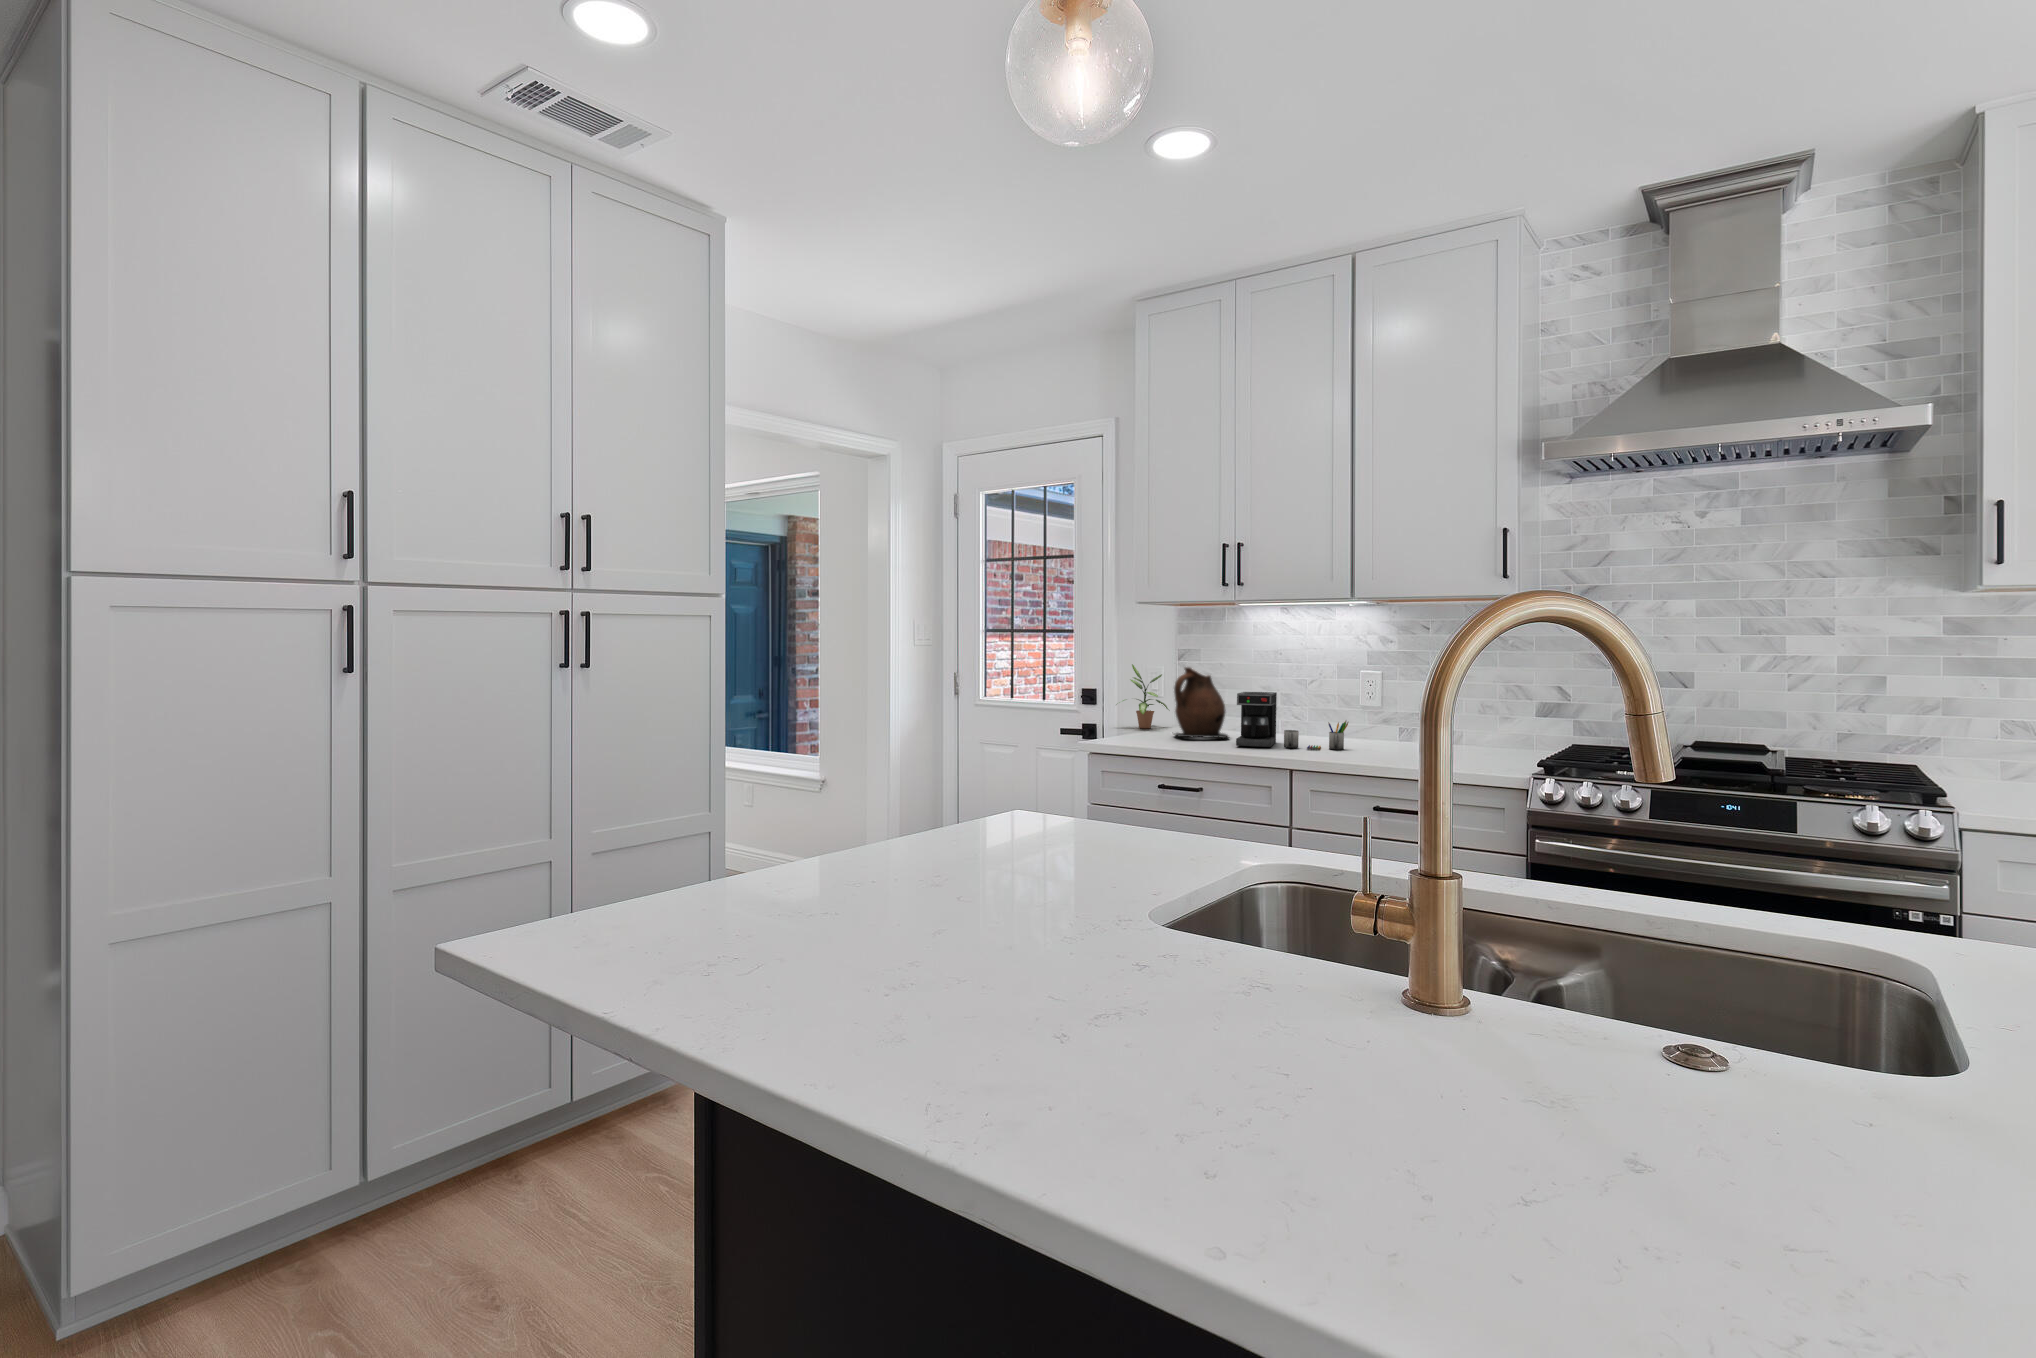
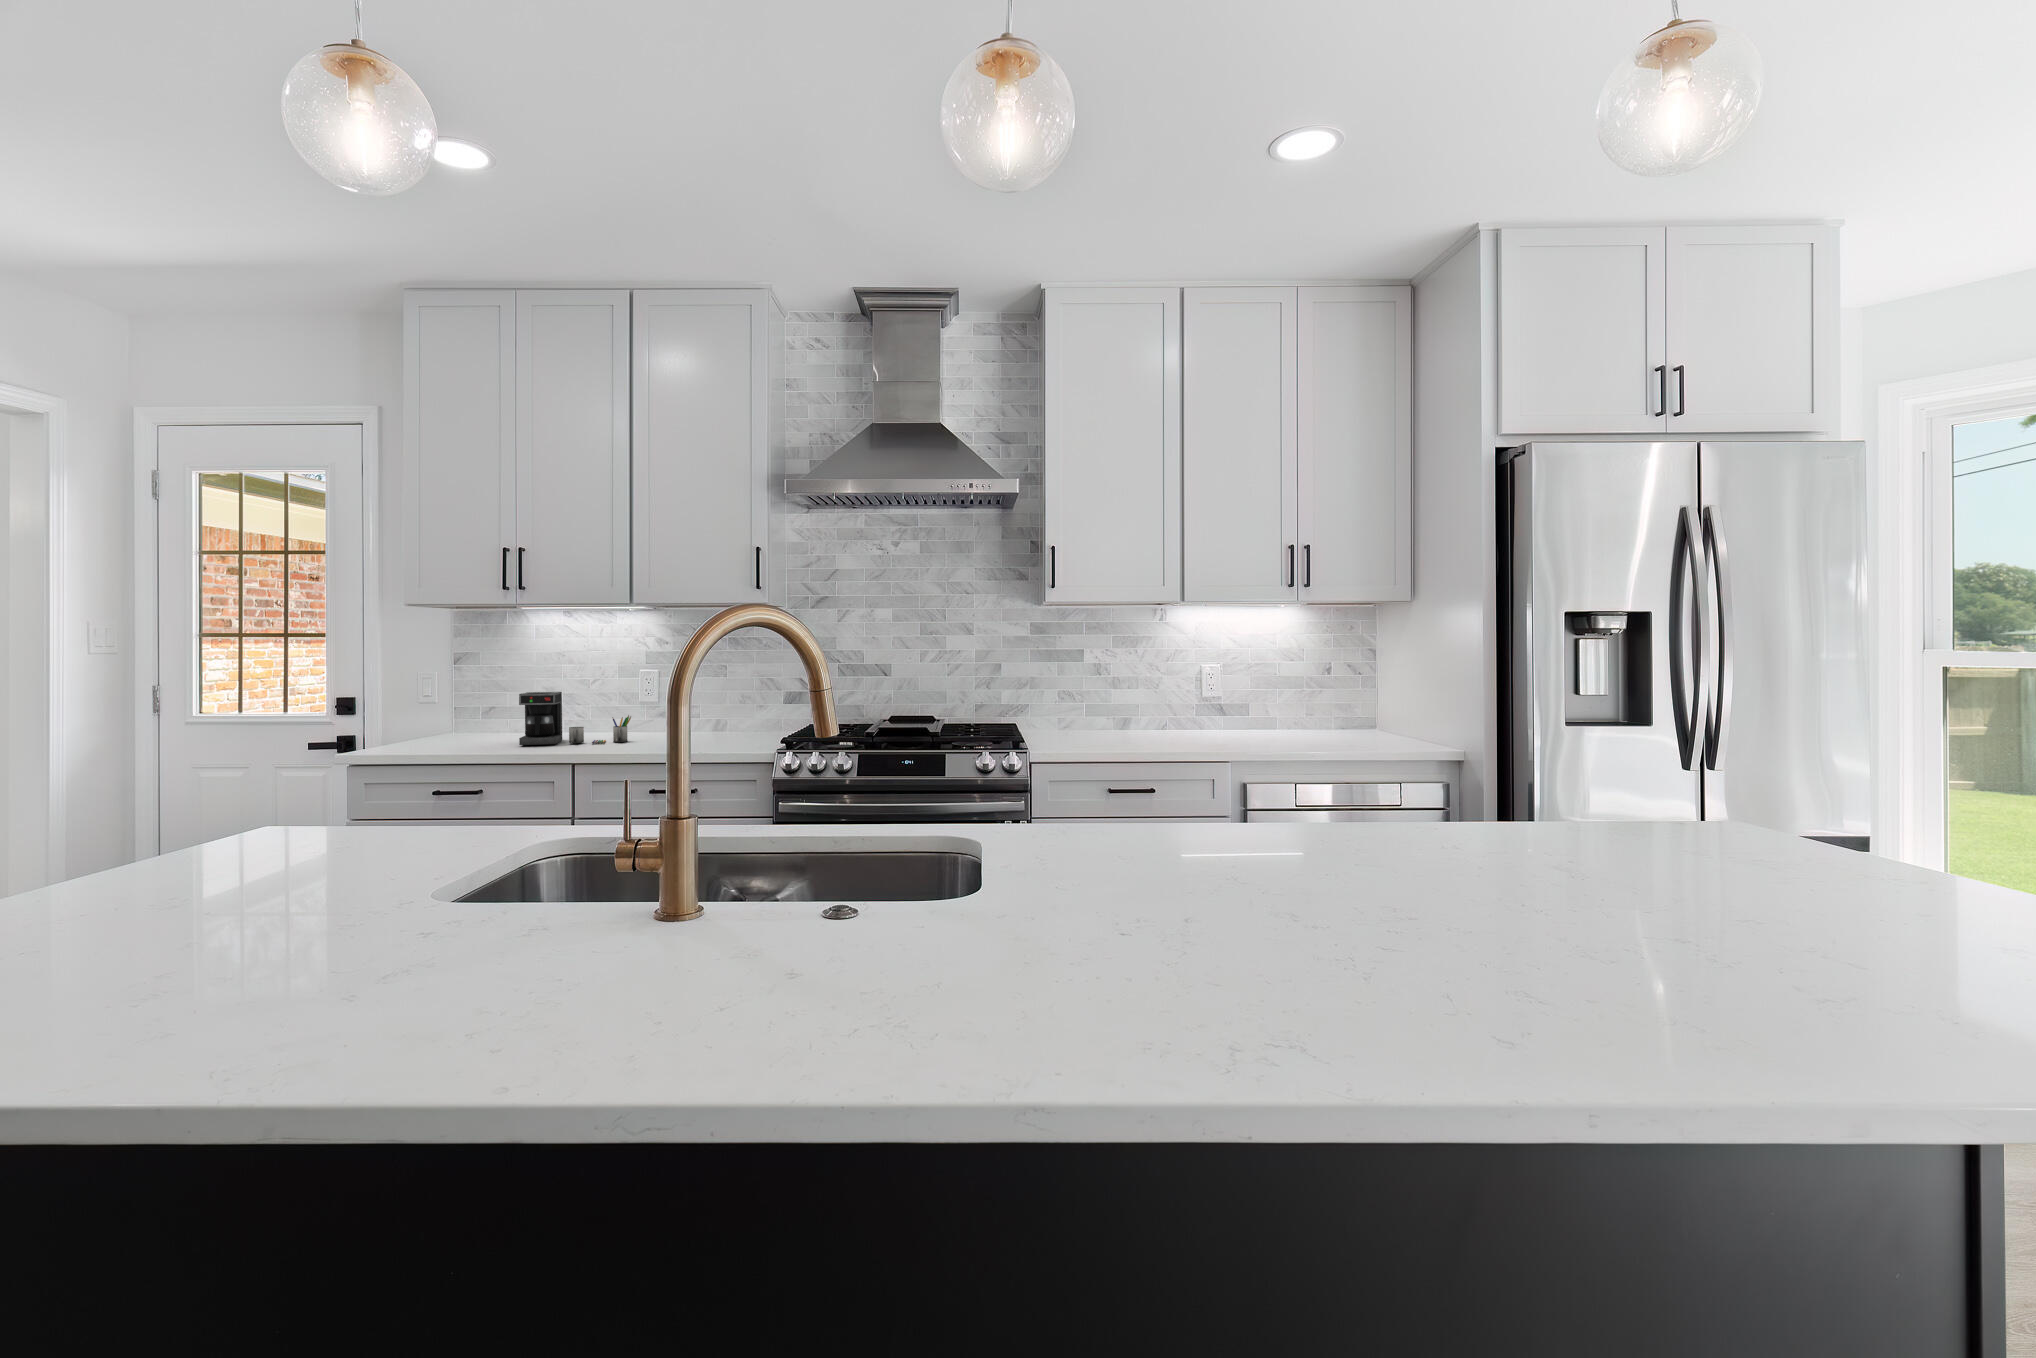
potted plant: present [1116,664,1169,728] -> none [380,668,449,735]
ceramic pitcher: present [1174,667,1228,738] -> none [448,670,514,741]

